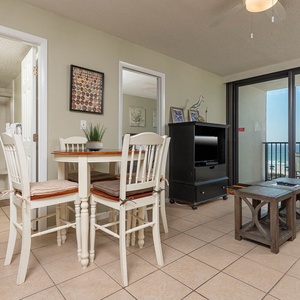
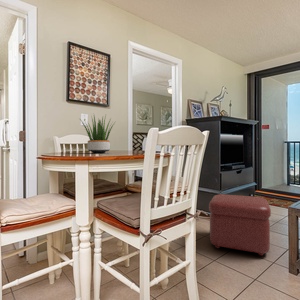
ottoman: none [179,184,225,229] -> present [209,194,271,256]

